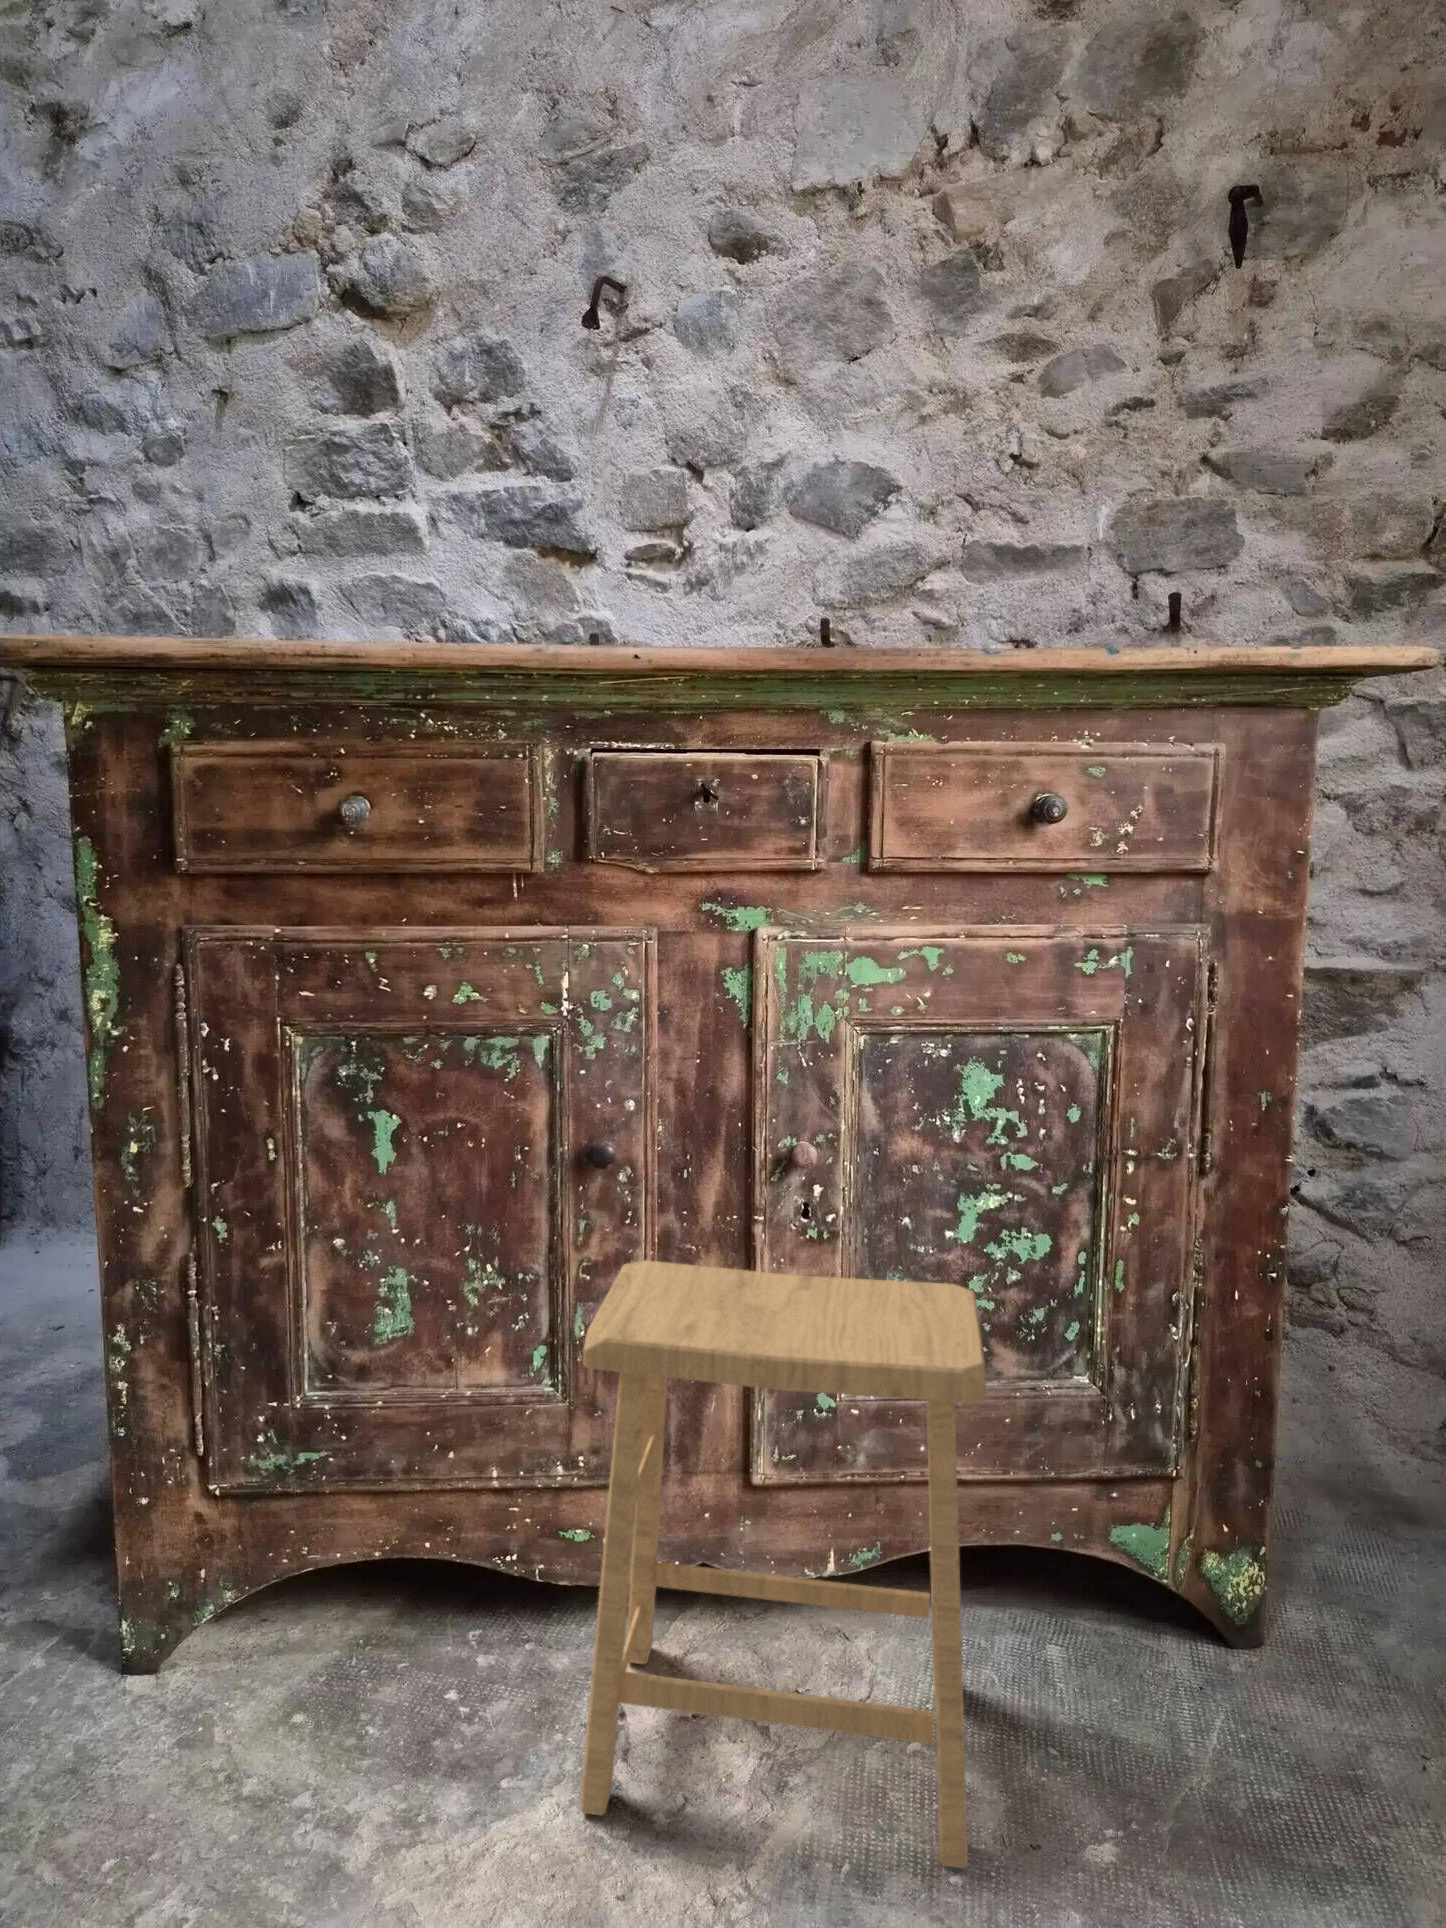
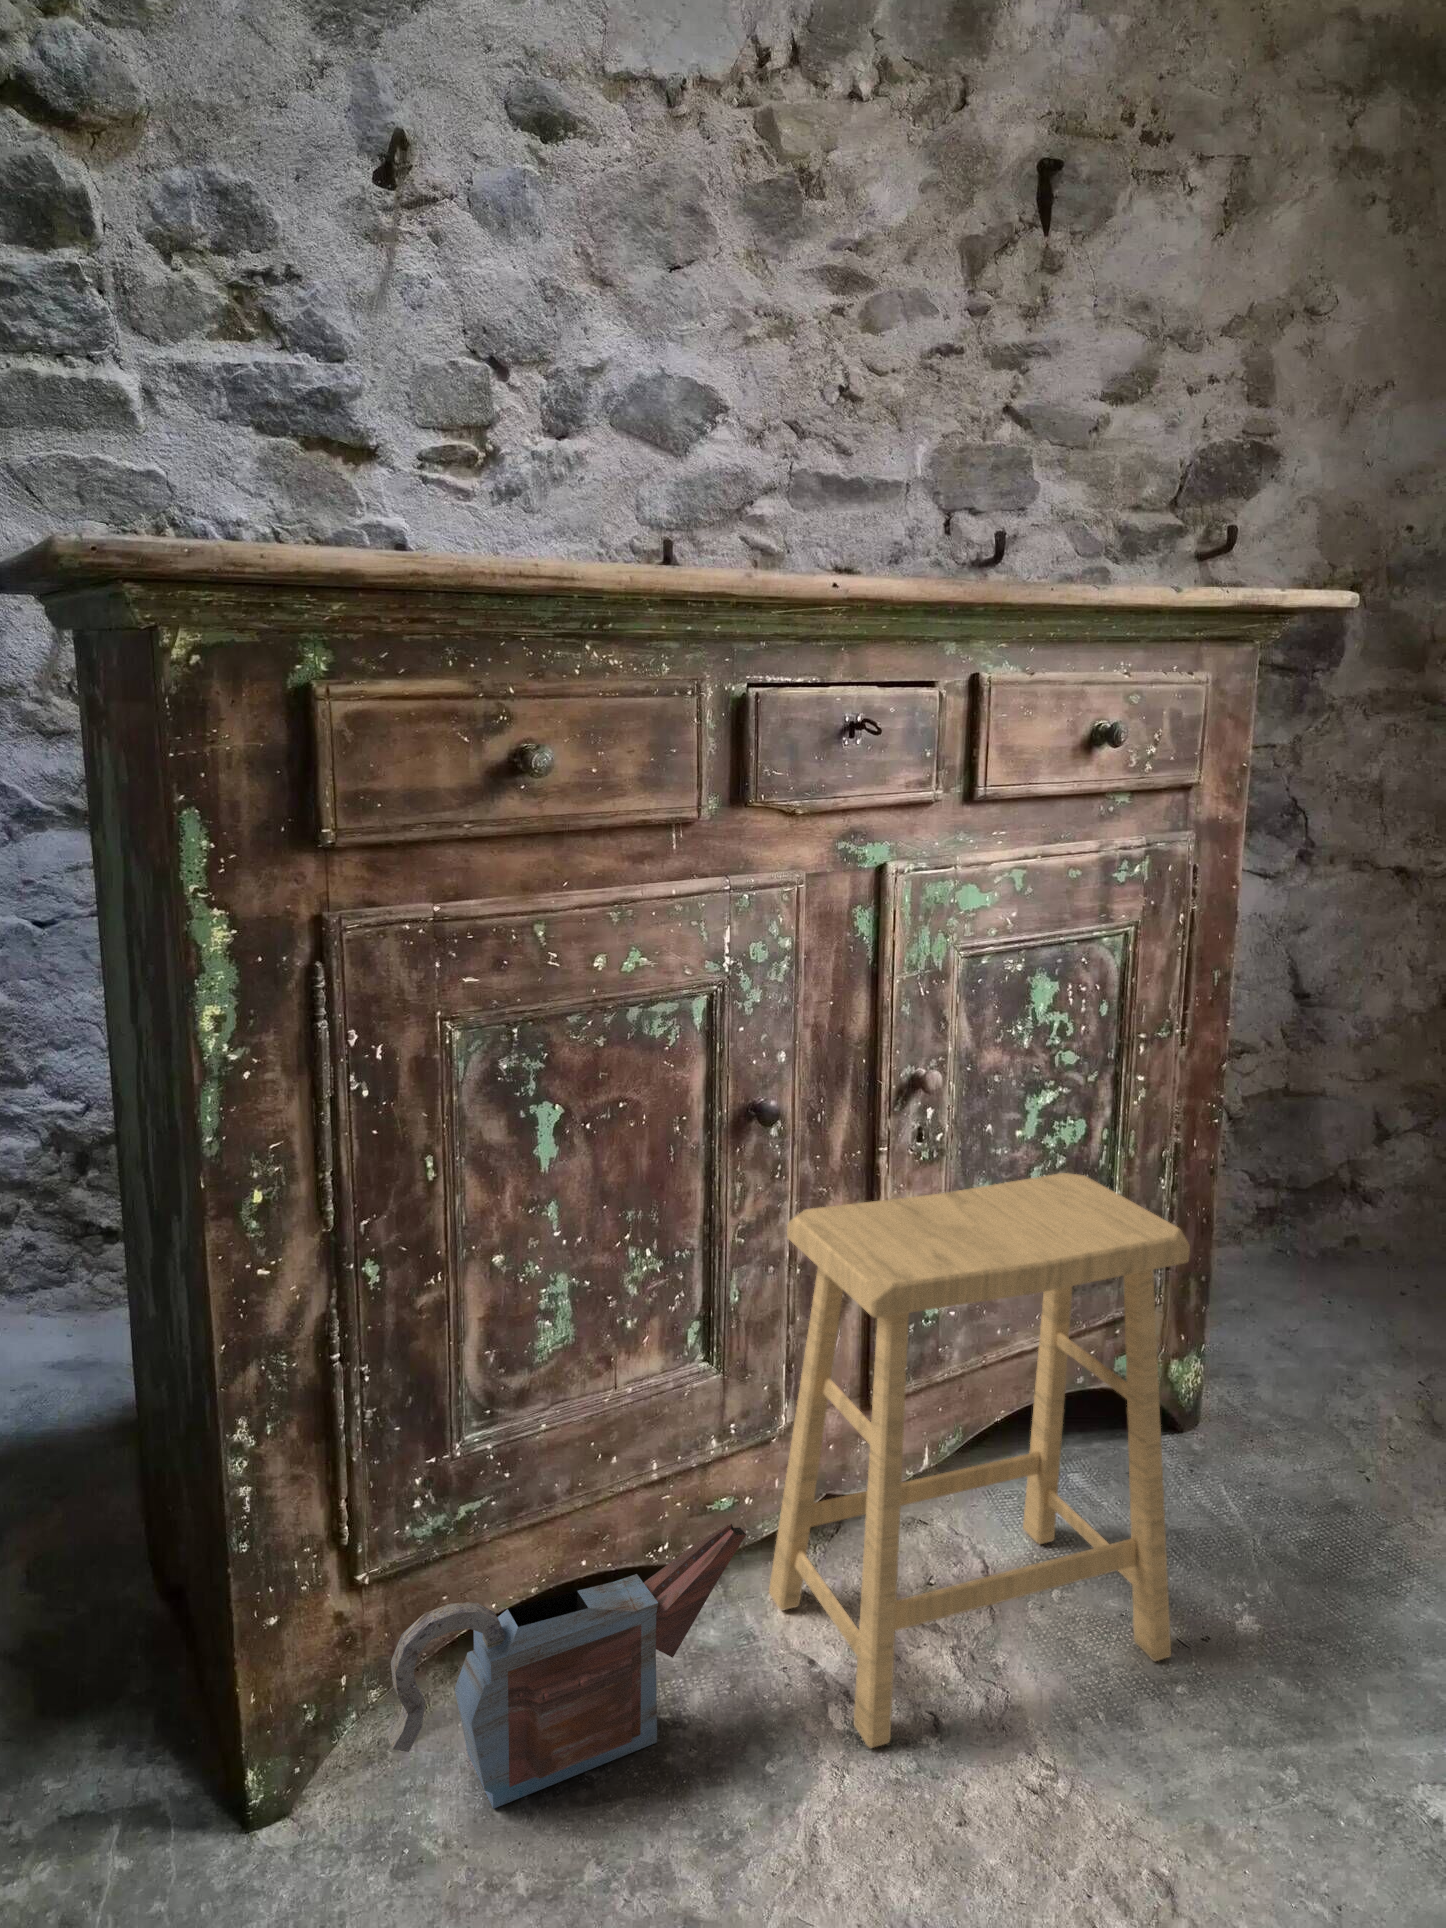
watering can: none [185,1524,528,1726] -> present [388,1524,746,1809]

